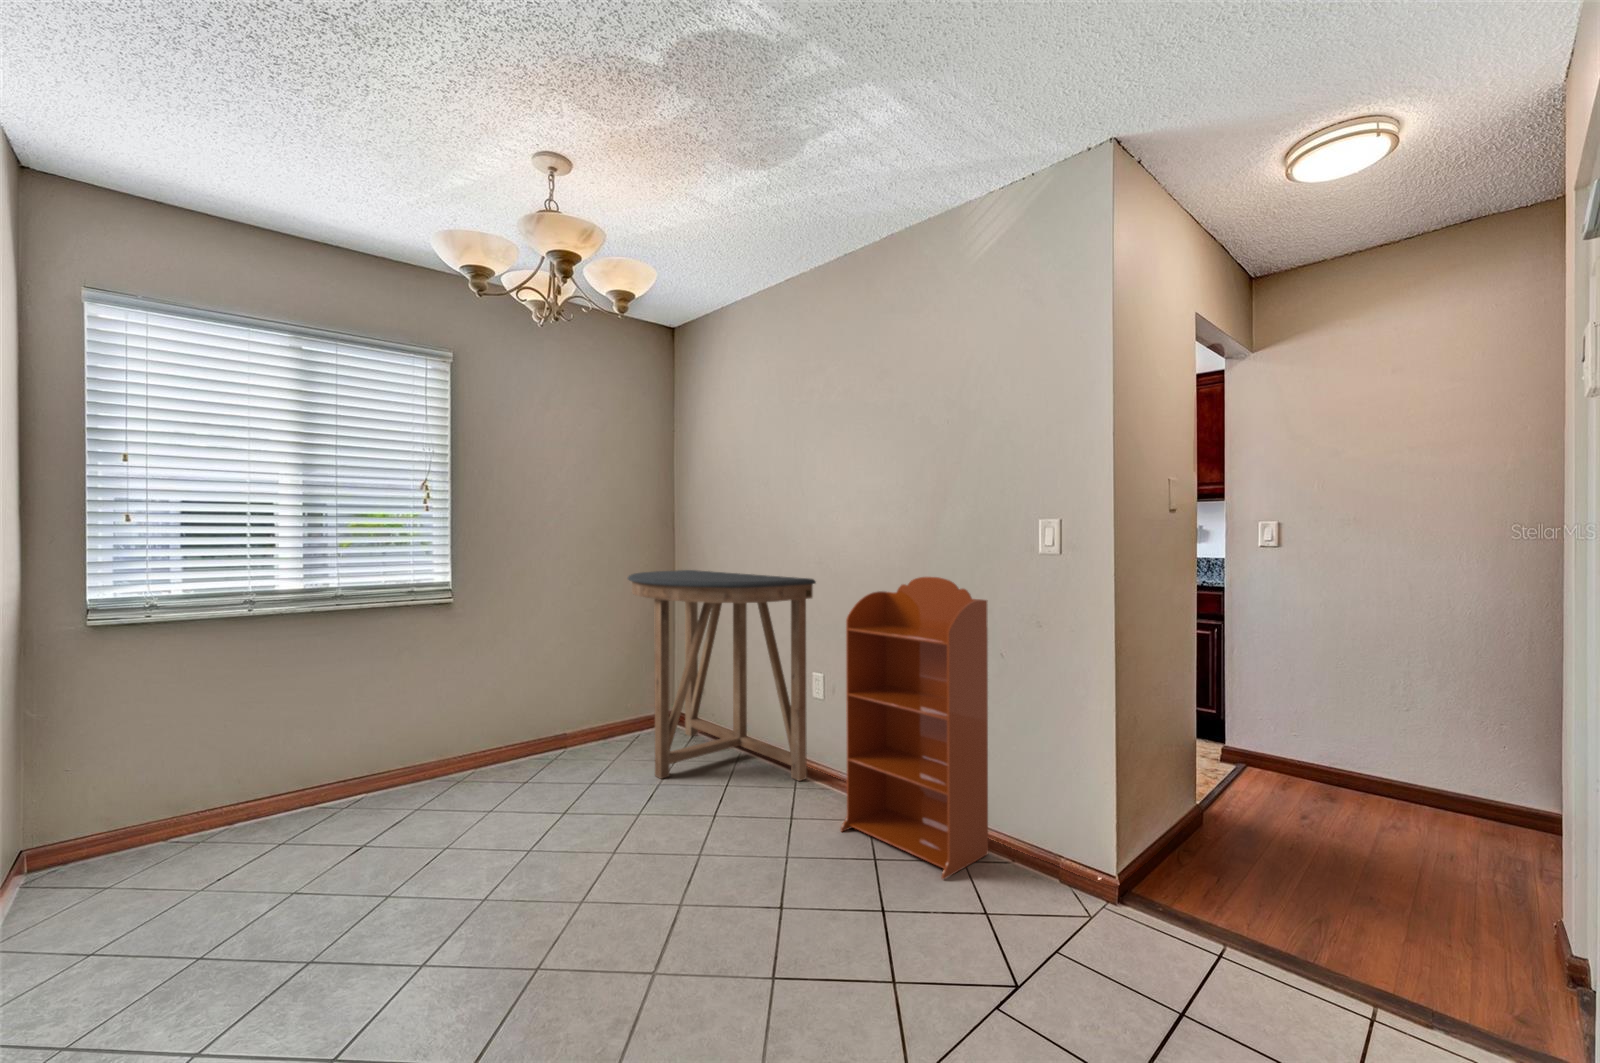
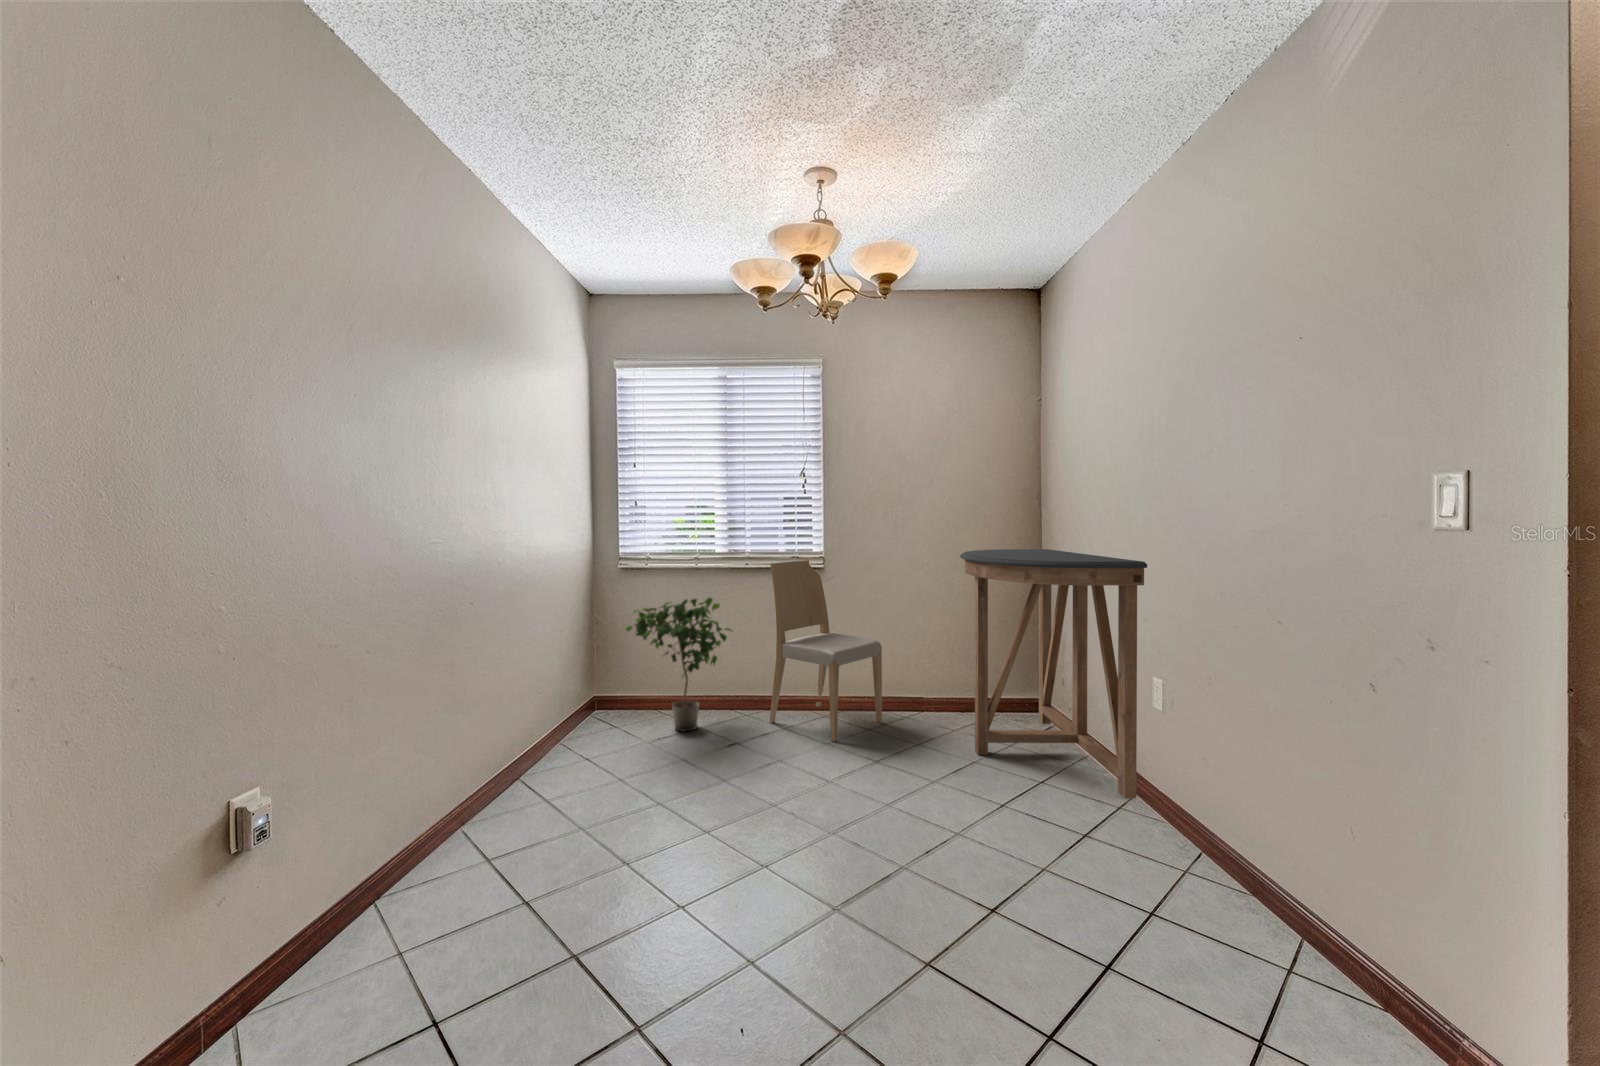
bookcase: present [841,577,988,879] -> none [1128,563,1340,977]
dining chair: none [389,593,537,808] -> present [769,560,882,741]
potted plant: none [138,653,330,858] -> present [625,597,732,732]

